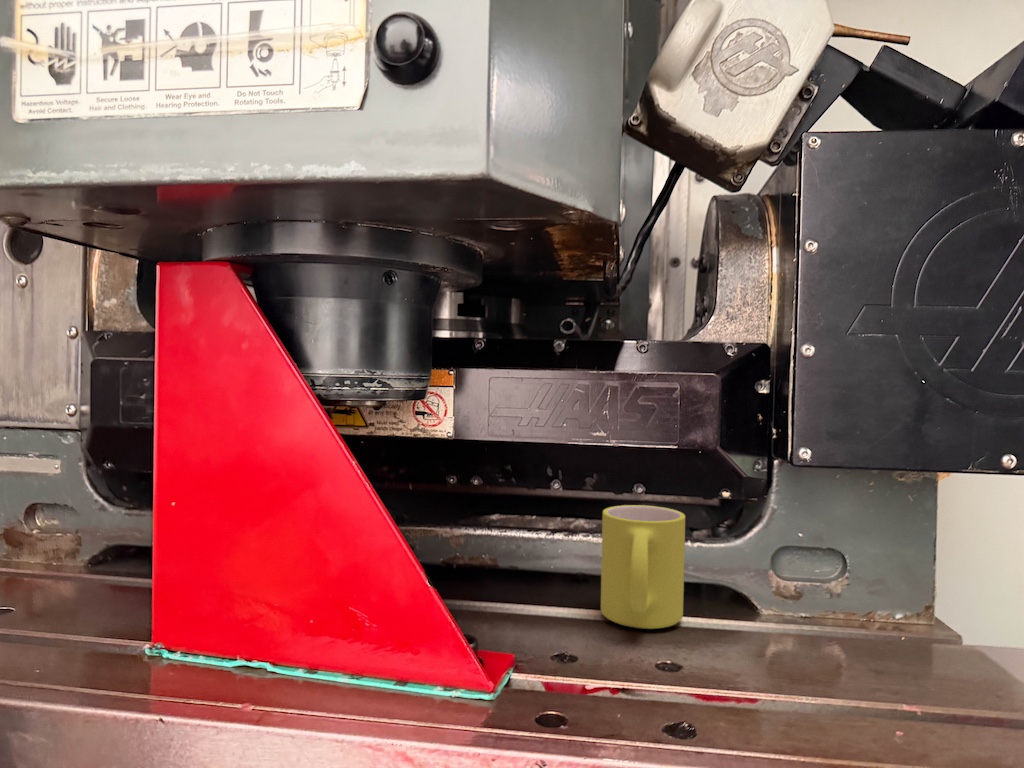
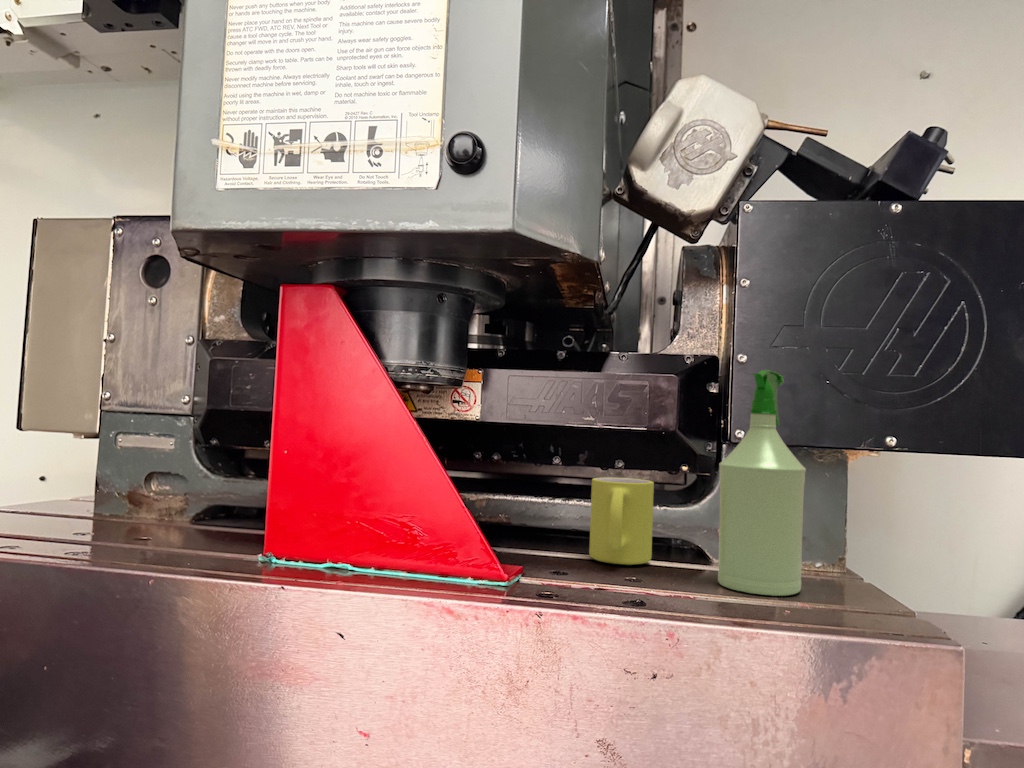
spray bottle: none [782,371,910,695] -> present [718,370,806,596]

